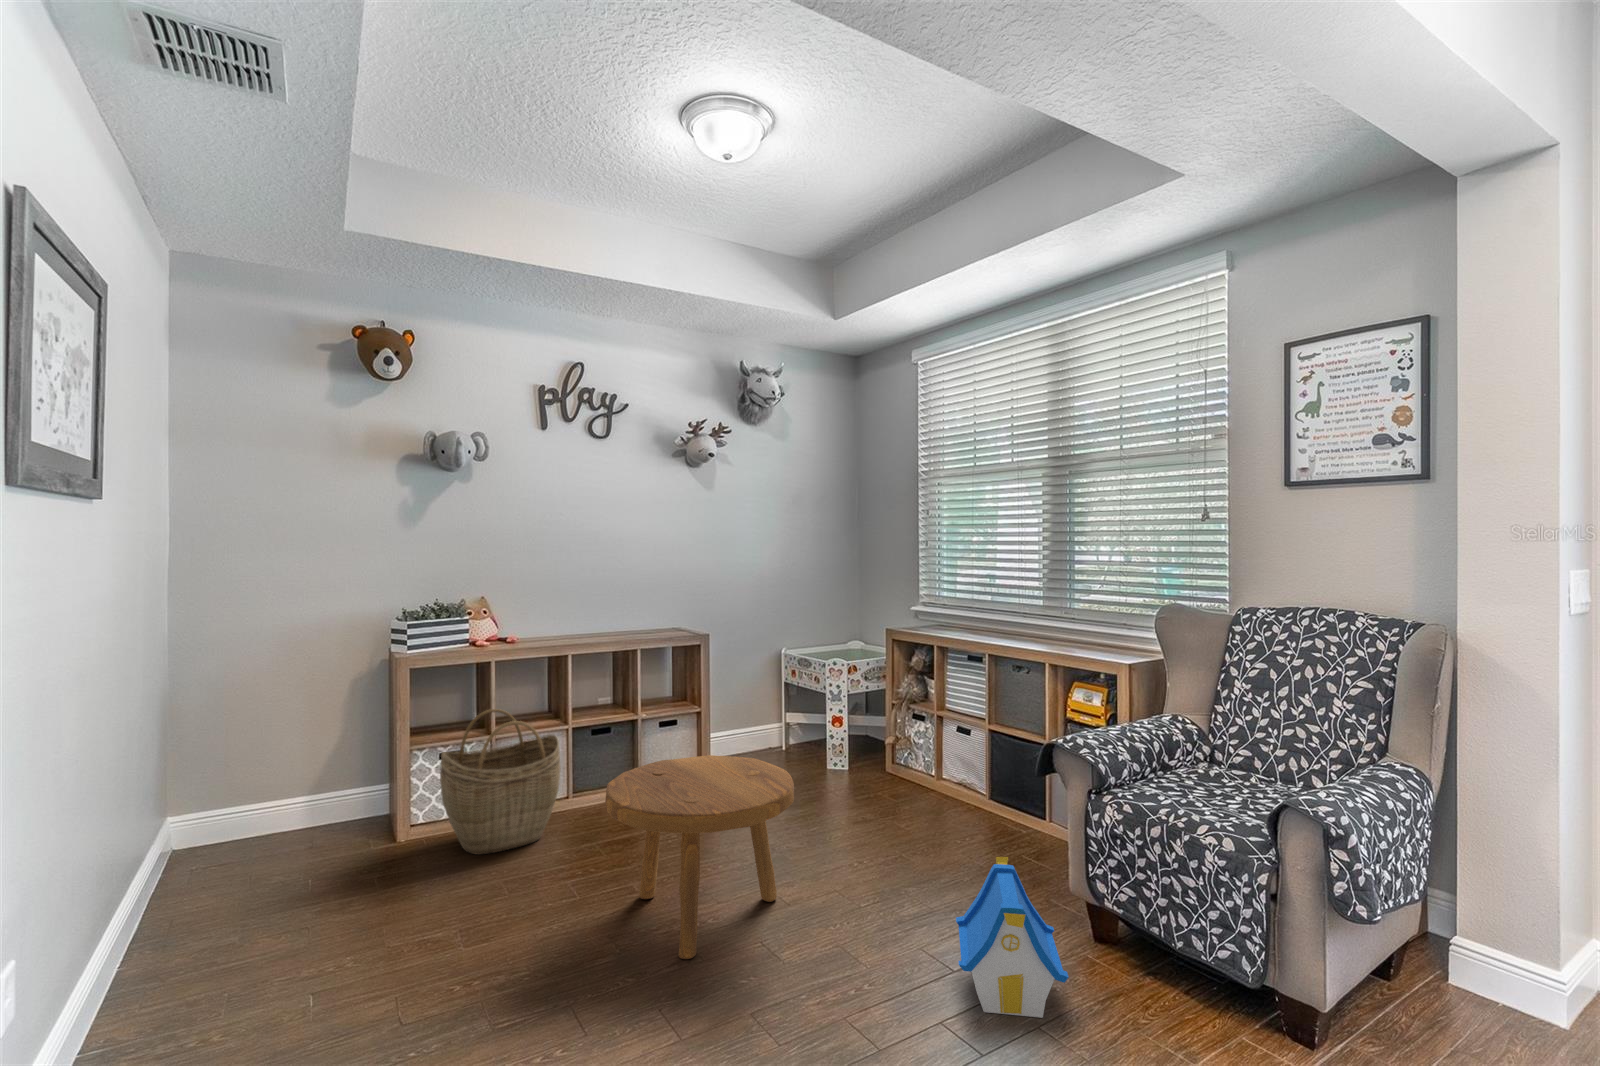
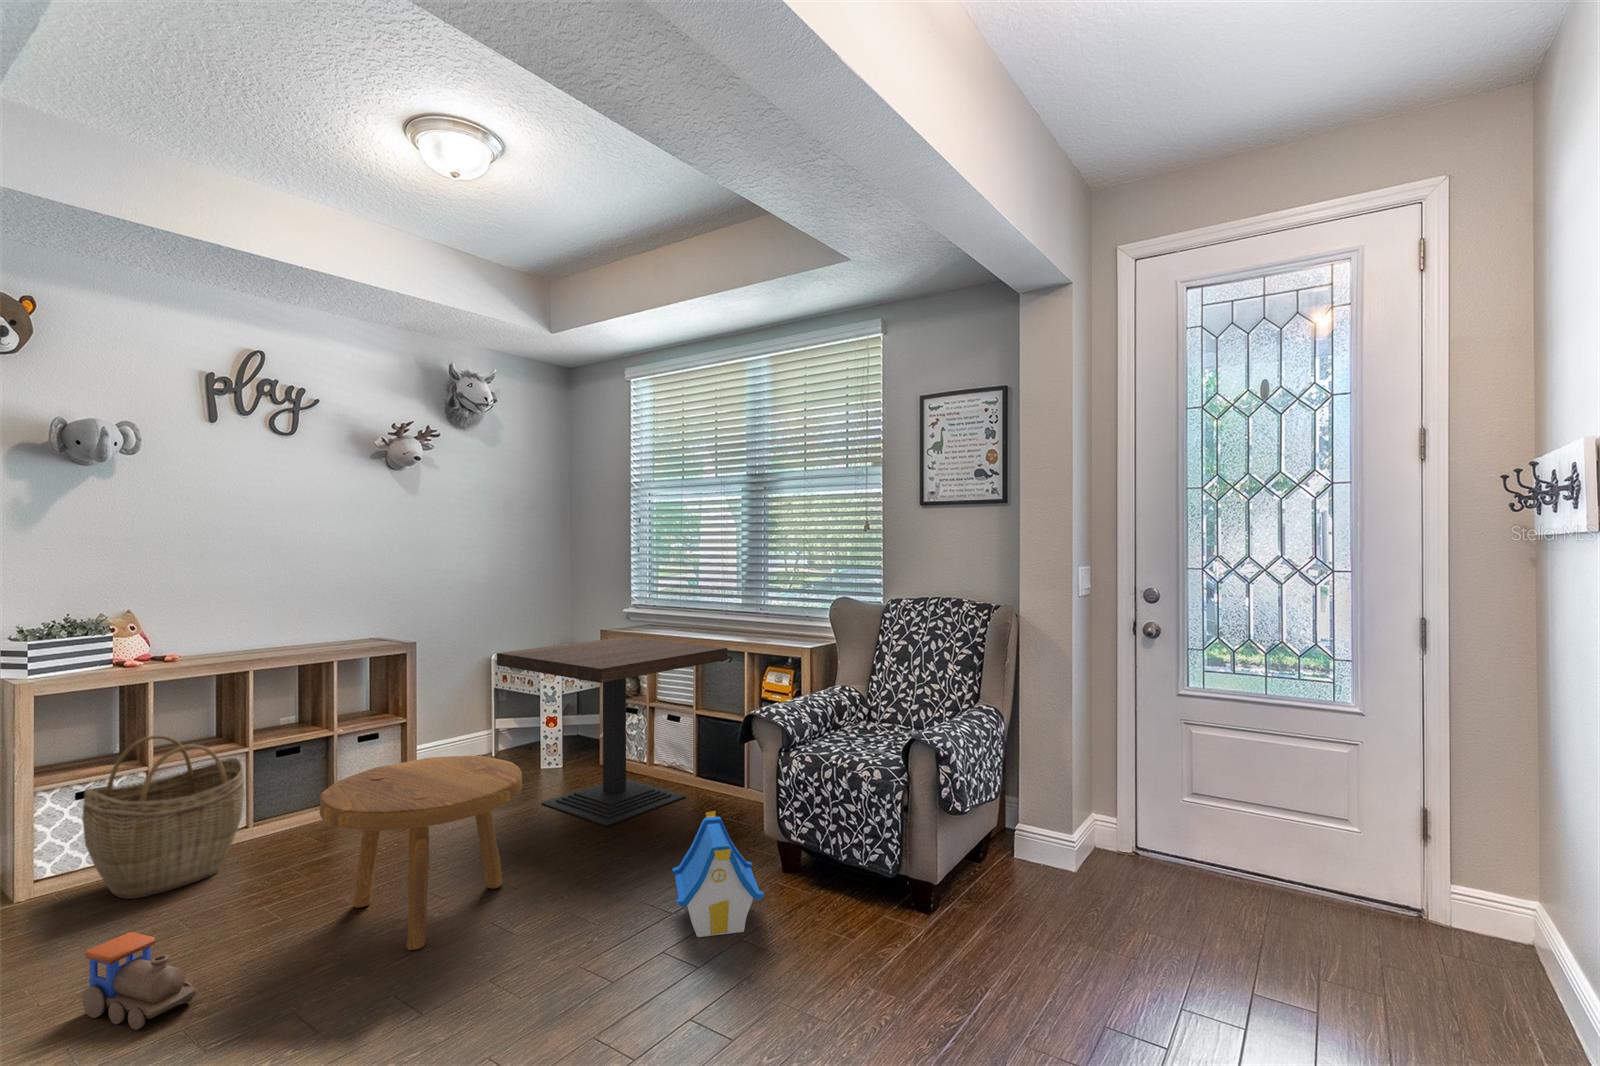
side table: none [780,638,1026,846] -> present [497,637,727,826]
toy train: none [416,894,497,991] -> present [82,932,196,1030]

